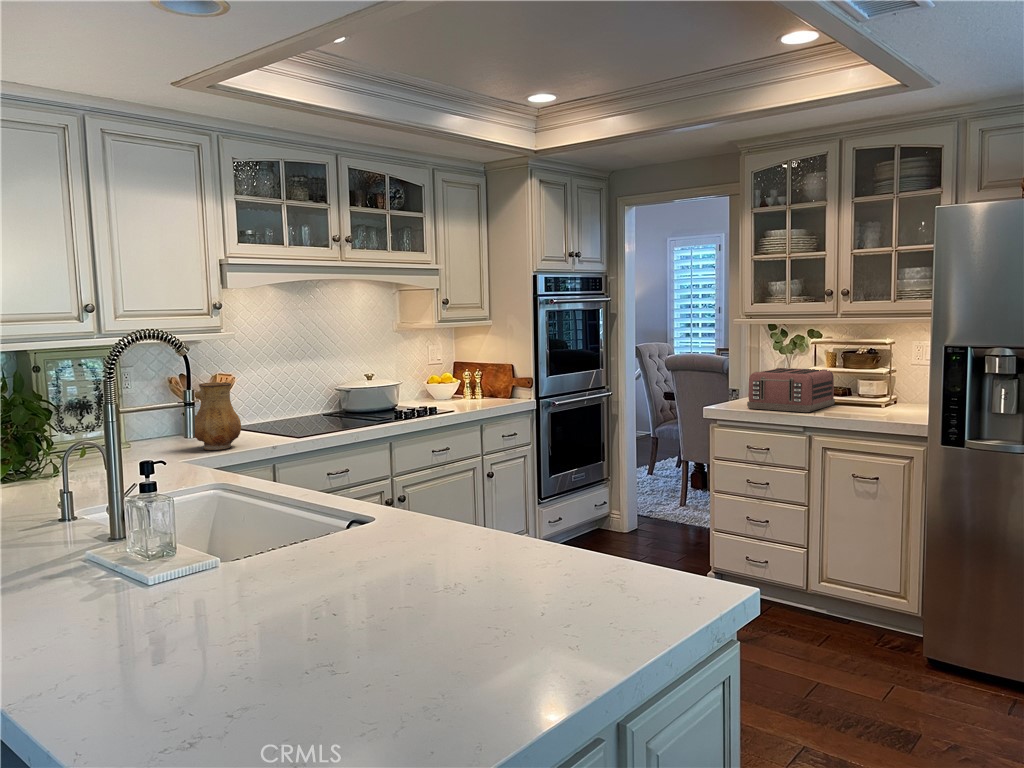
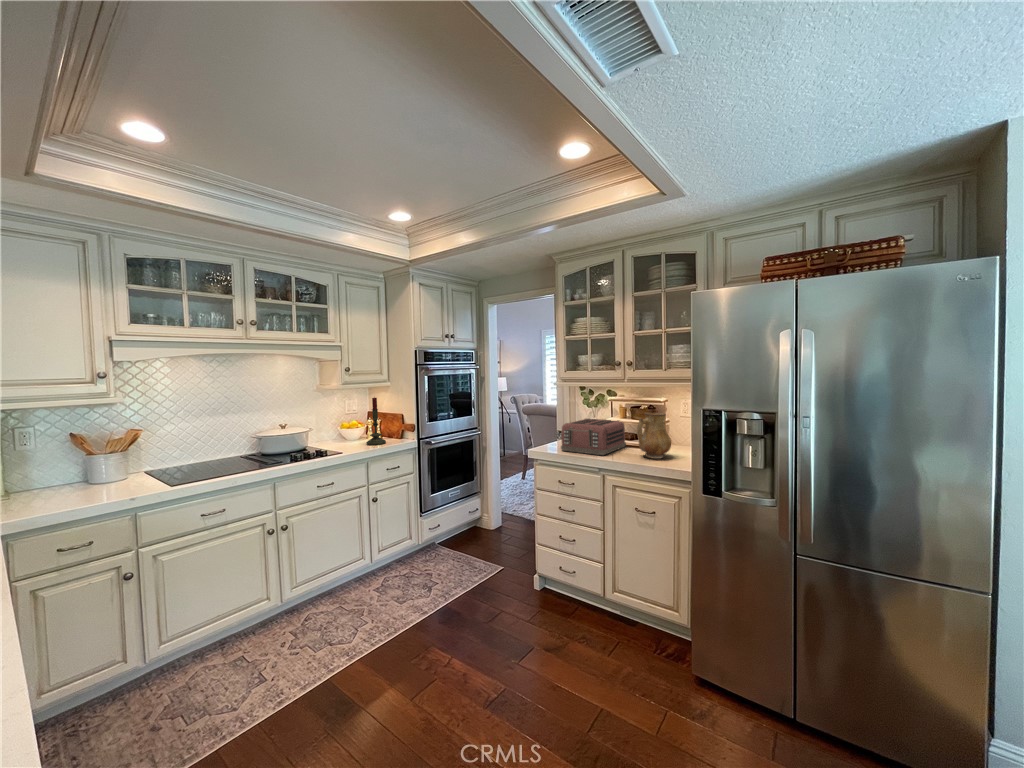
candle: none [470,338,495,404] -> present [366,397,386,445]
ceramic pitcher: present [184,382,241,450] -> present [637,413,671,459]

